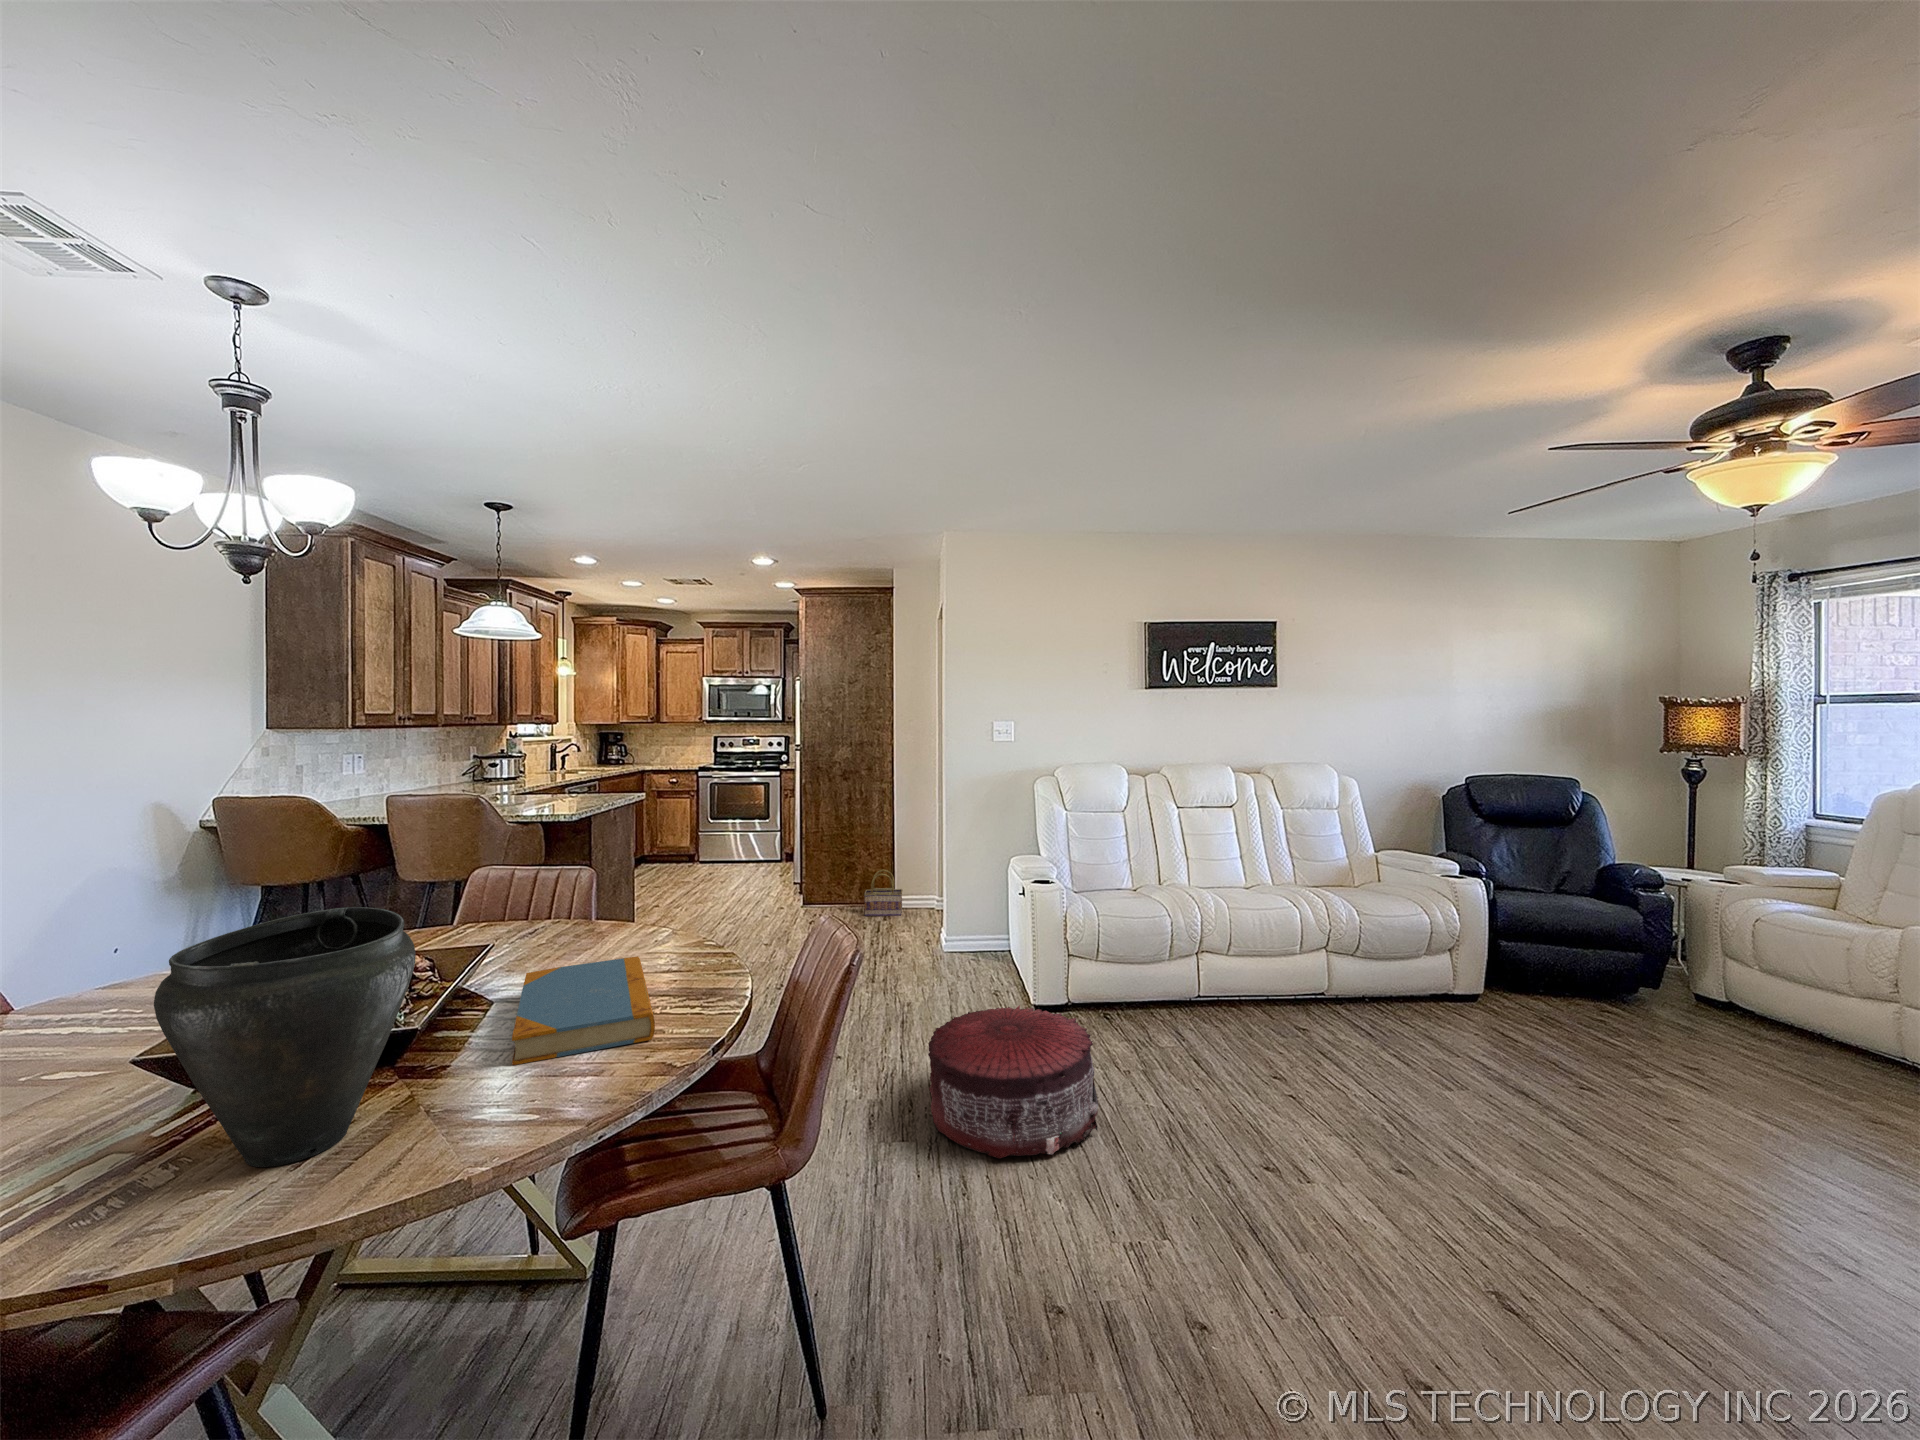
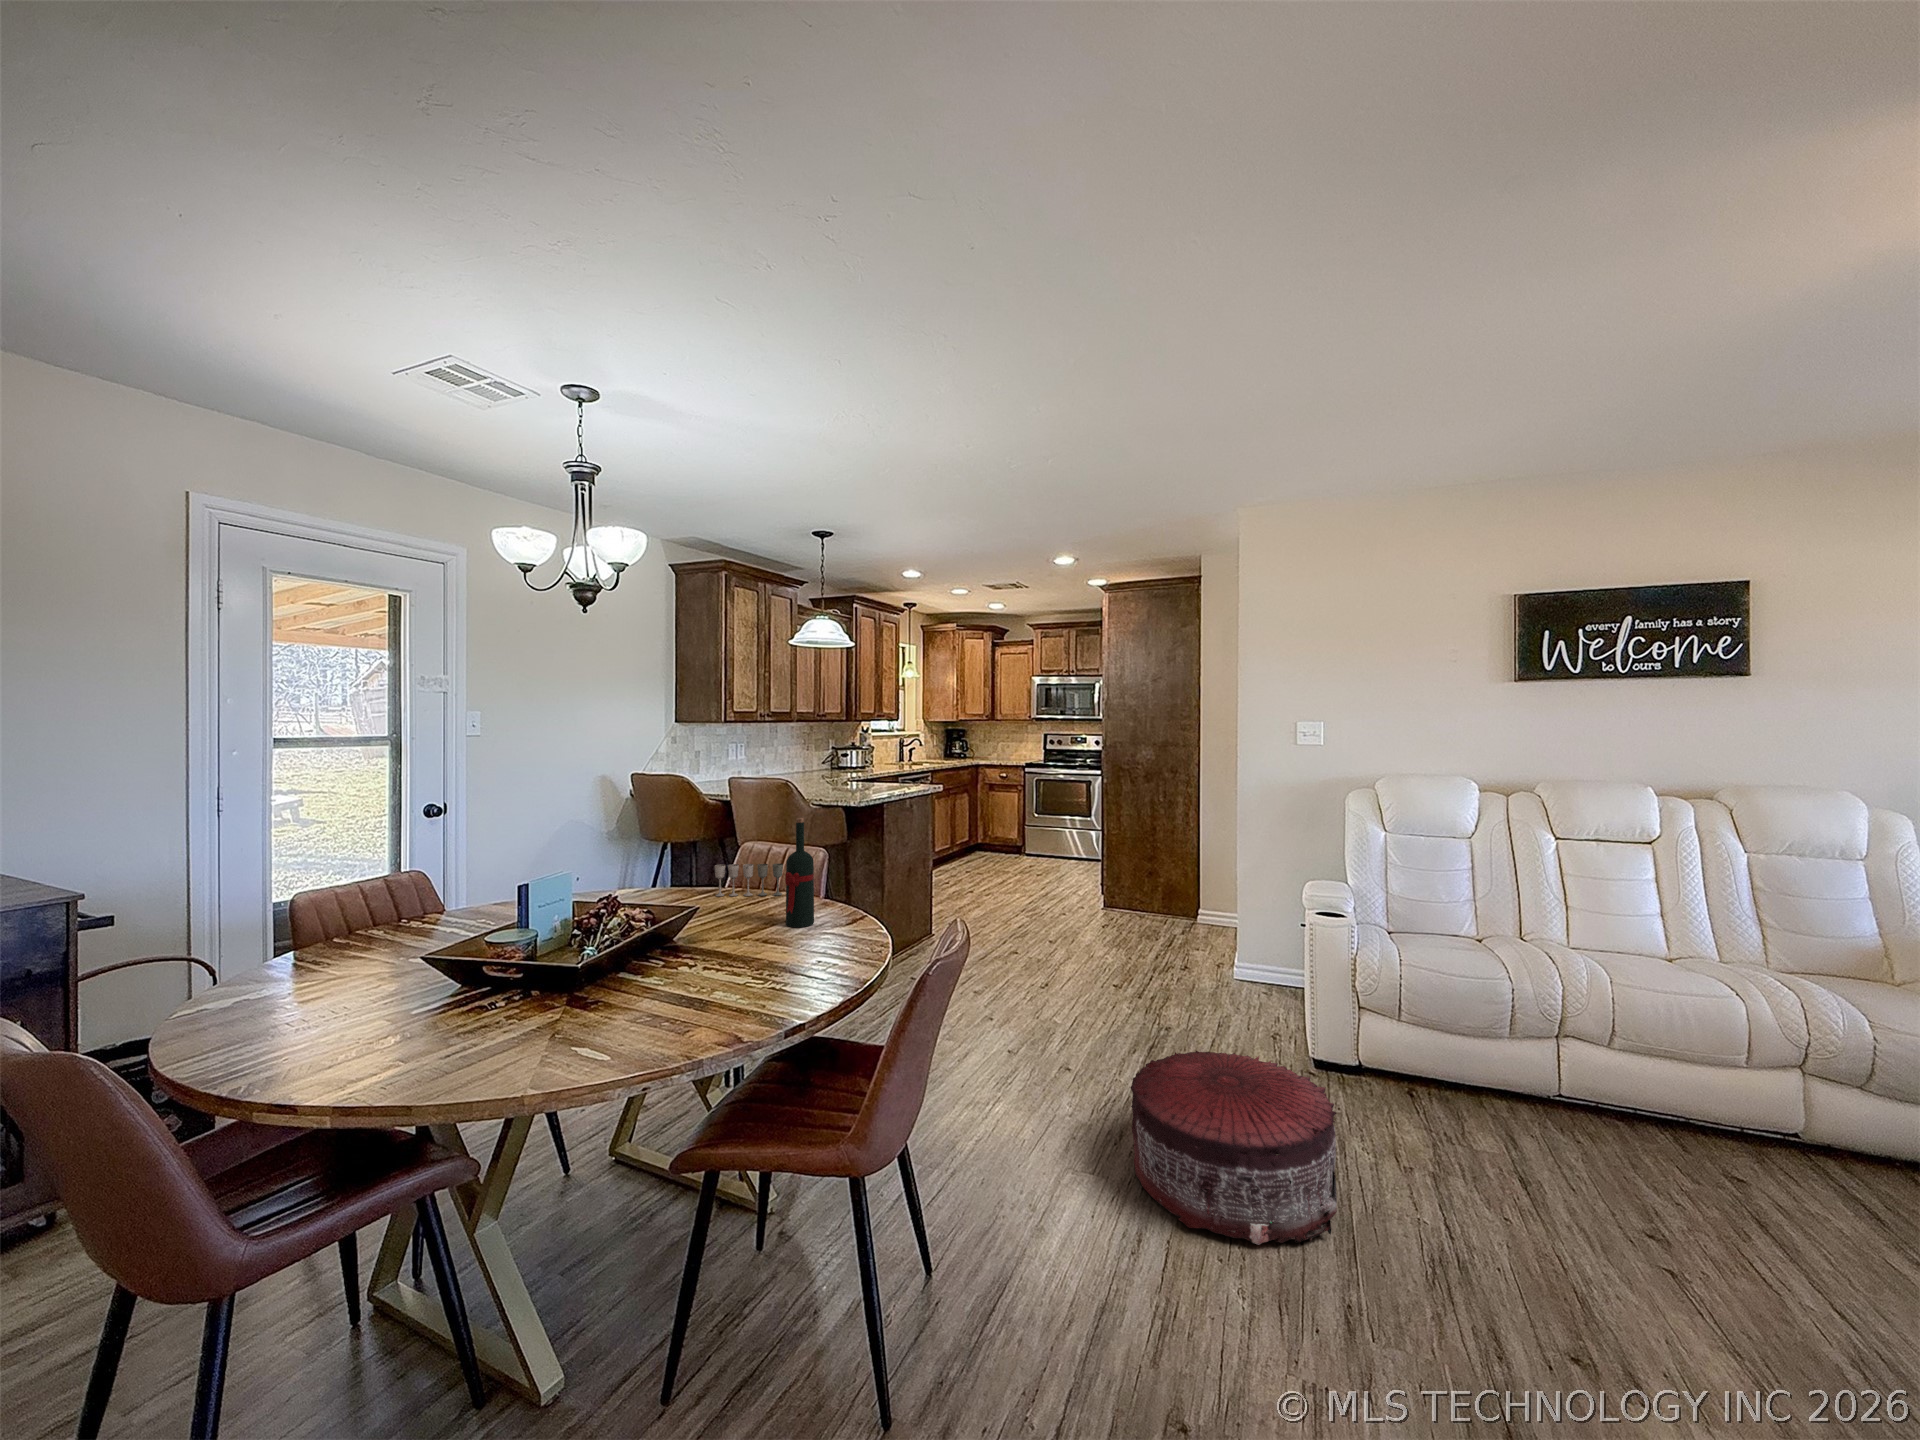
wine bottle: none [597,833,630,956] -> present [785,818,814,927]
basket: present [864,869,902,916] -> none [1160,879,1205,931]
wine glass: none [463,890,555,938] -> present [715,863,783,896]
vase: present [154,907,415,1167] -> none [369,859,550,1047]
book: present [512,956,655,1065] -> none [636,931,794,1009]

